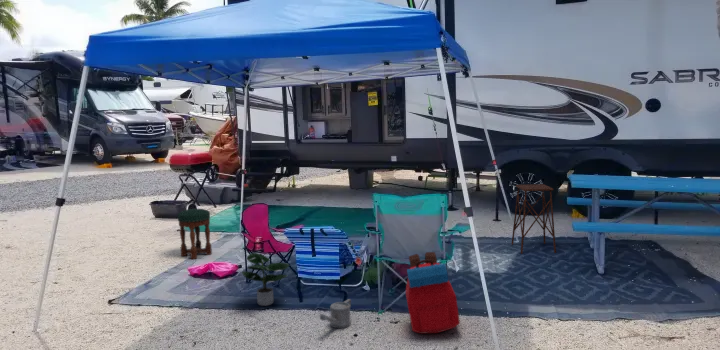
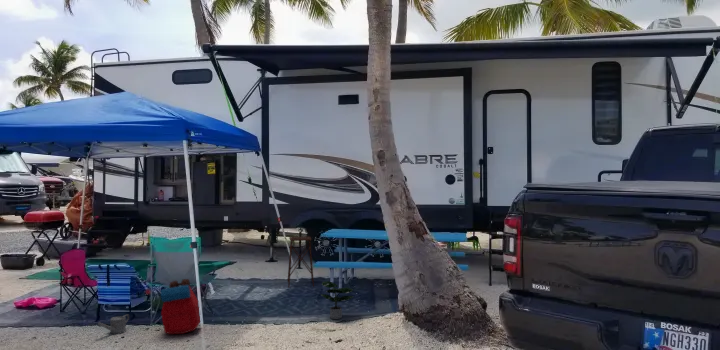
stool: present [178,209,212,259] -> none [14,256,43,297]
potted plant: present [242,253,289,306] -> present [321,281,353,319]

